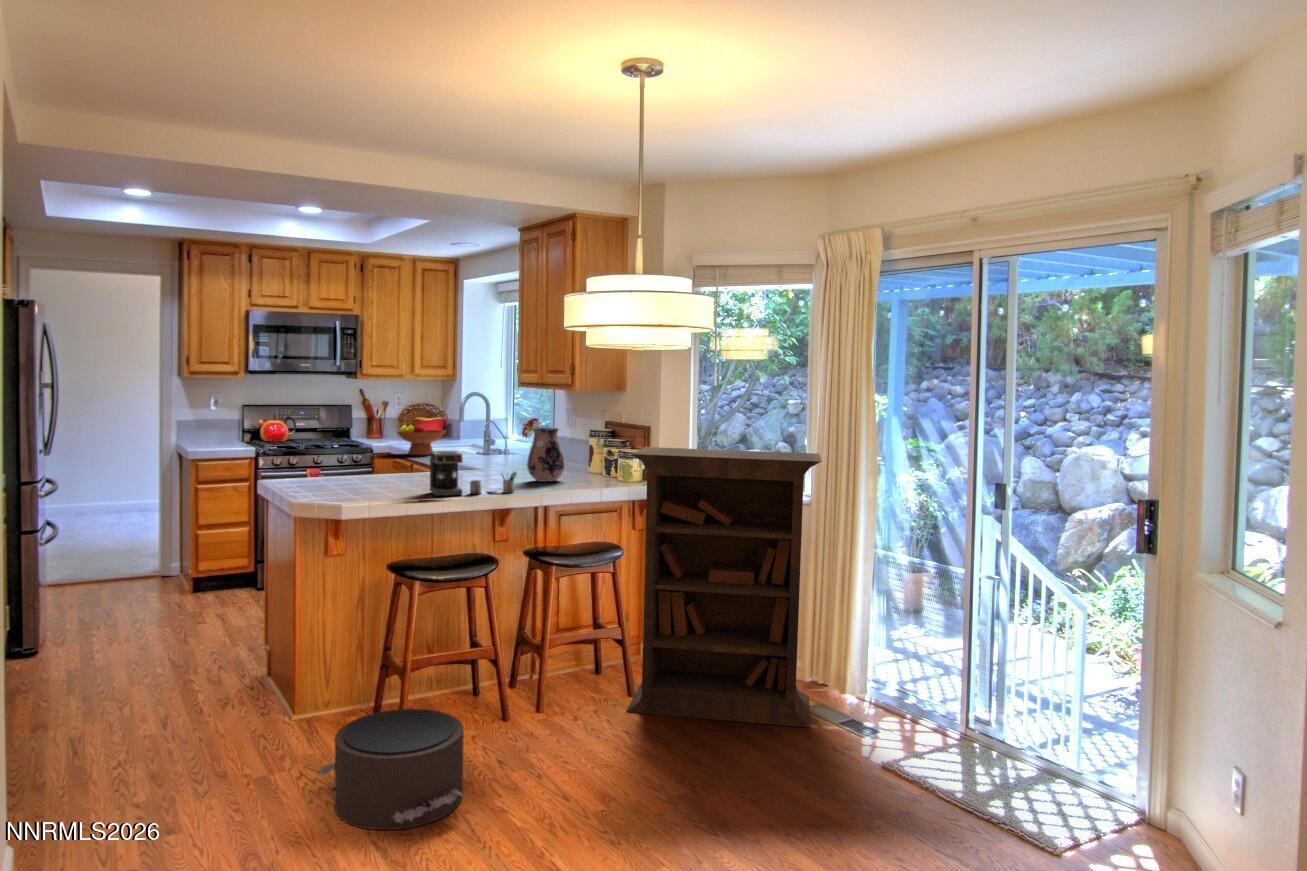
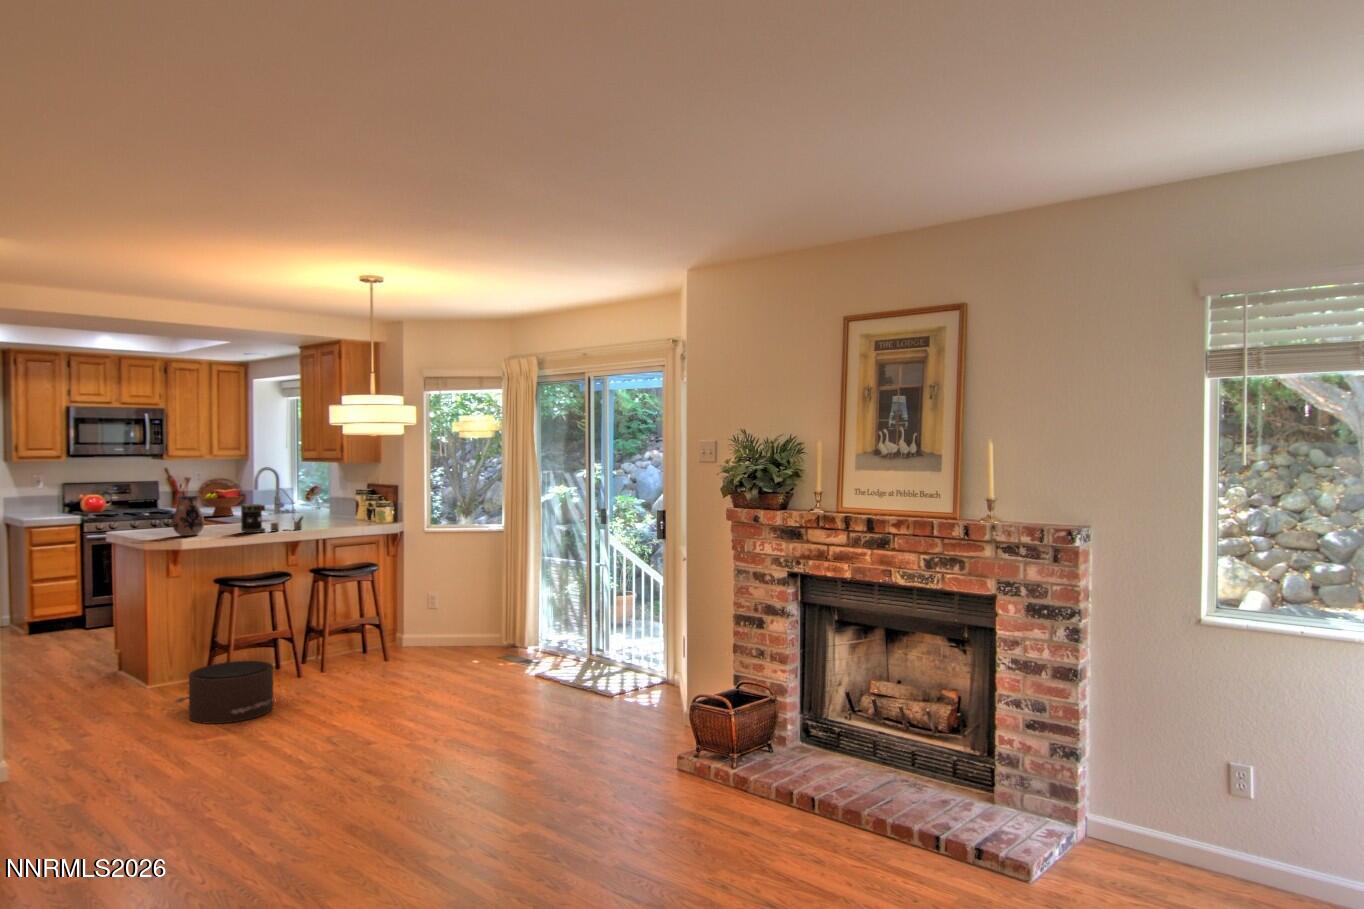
ceramic pitcher: present [527,428,565,482] -> present [172,496,204,536]
bookcase: present [626,447,821,728] -> none [381,496,507,667]

